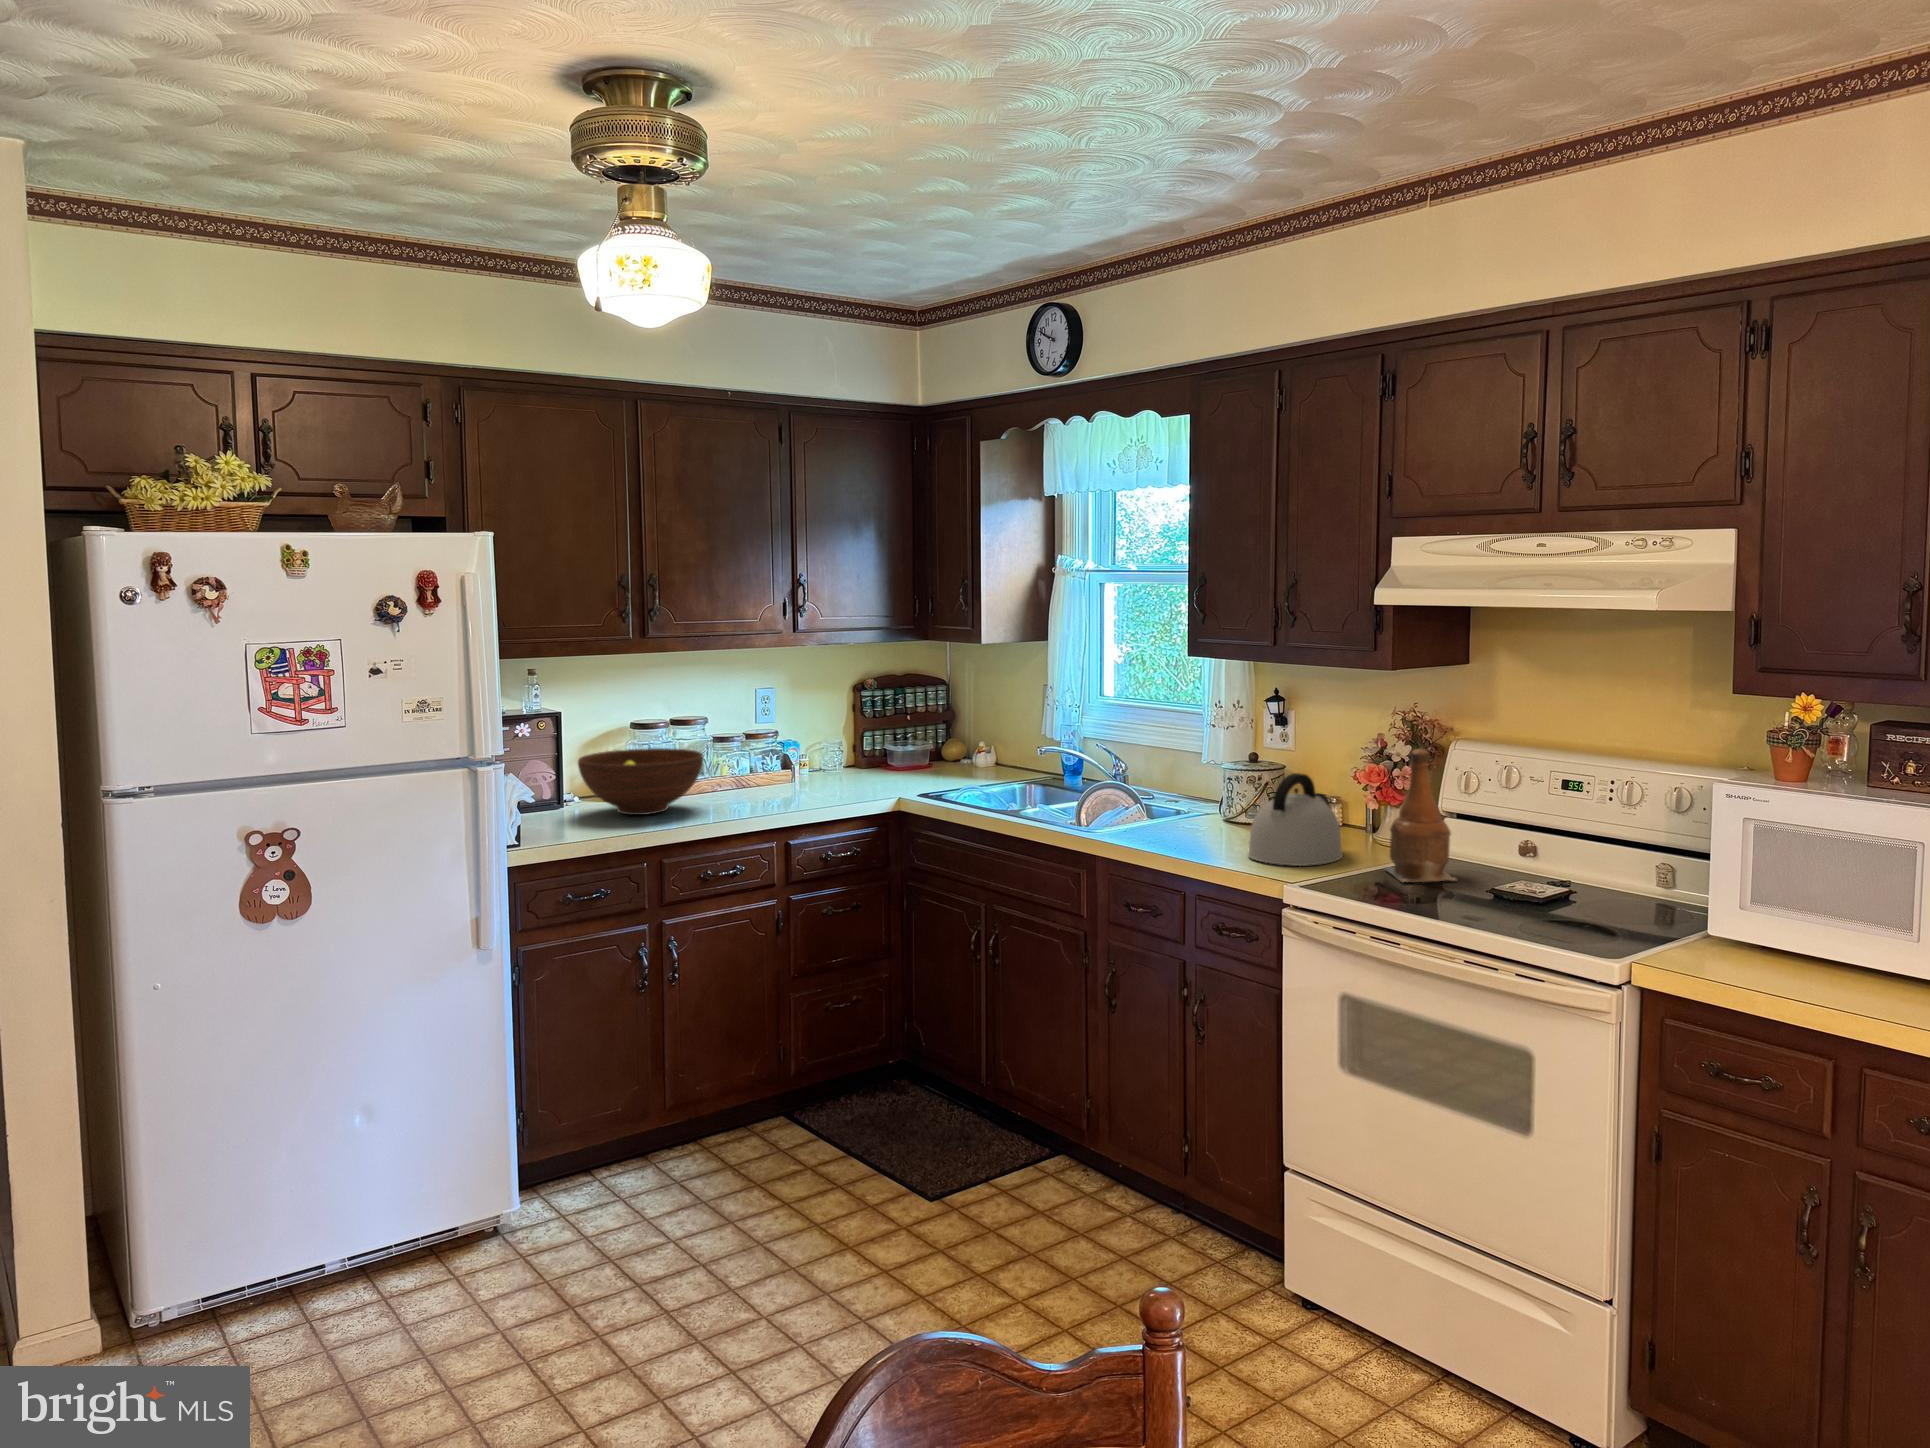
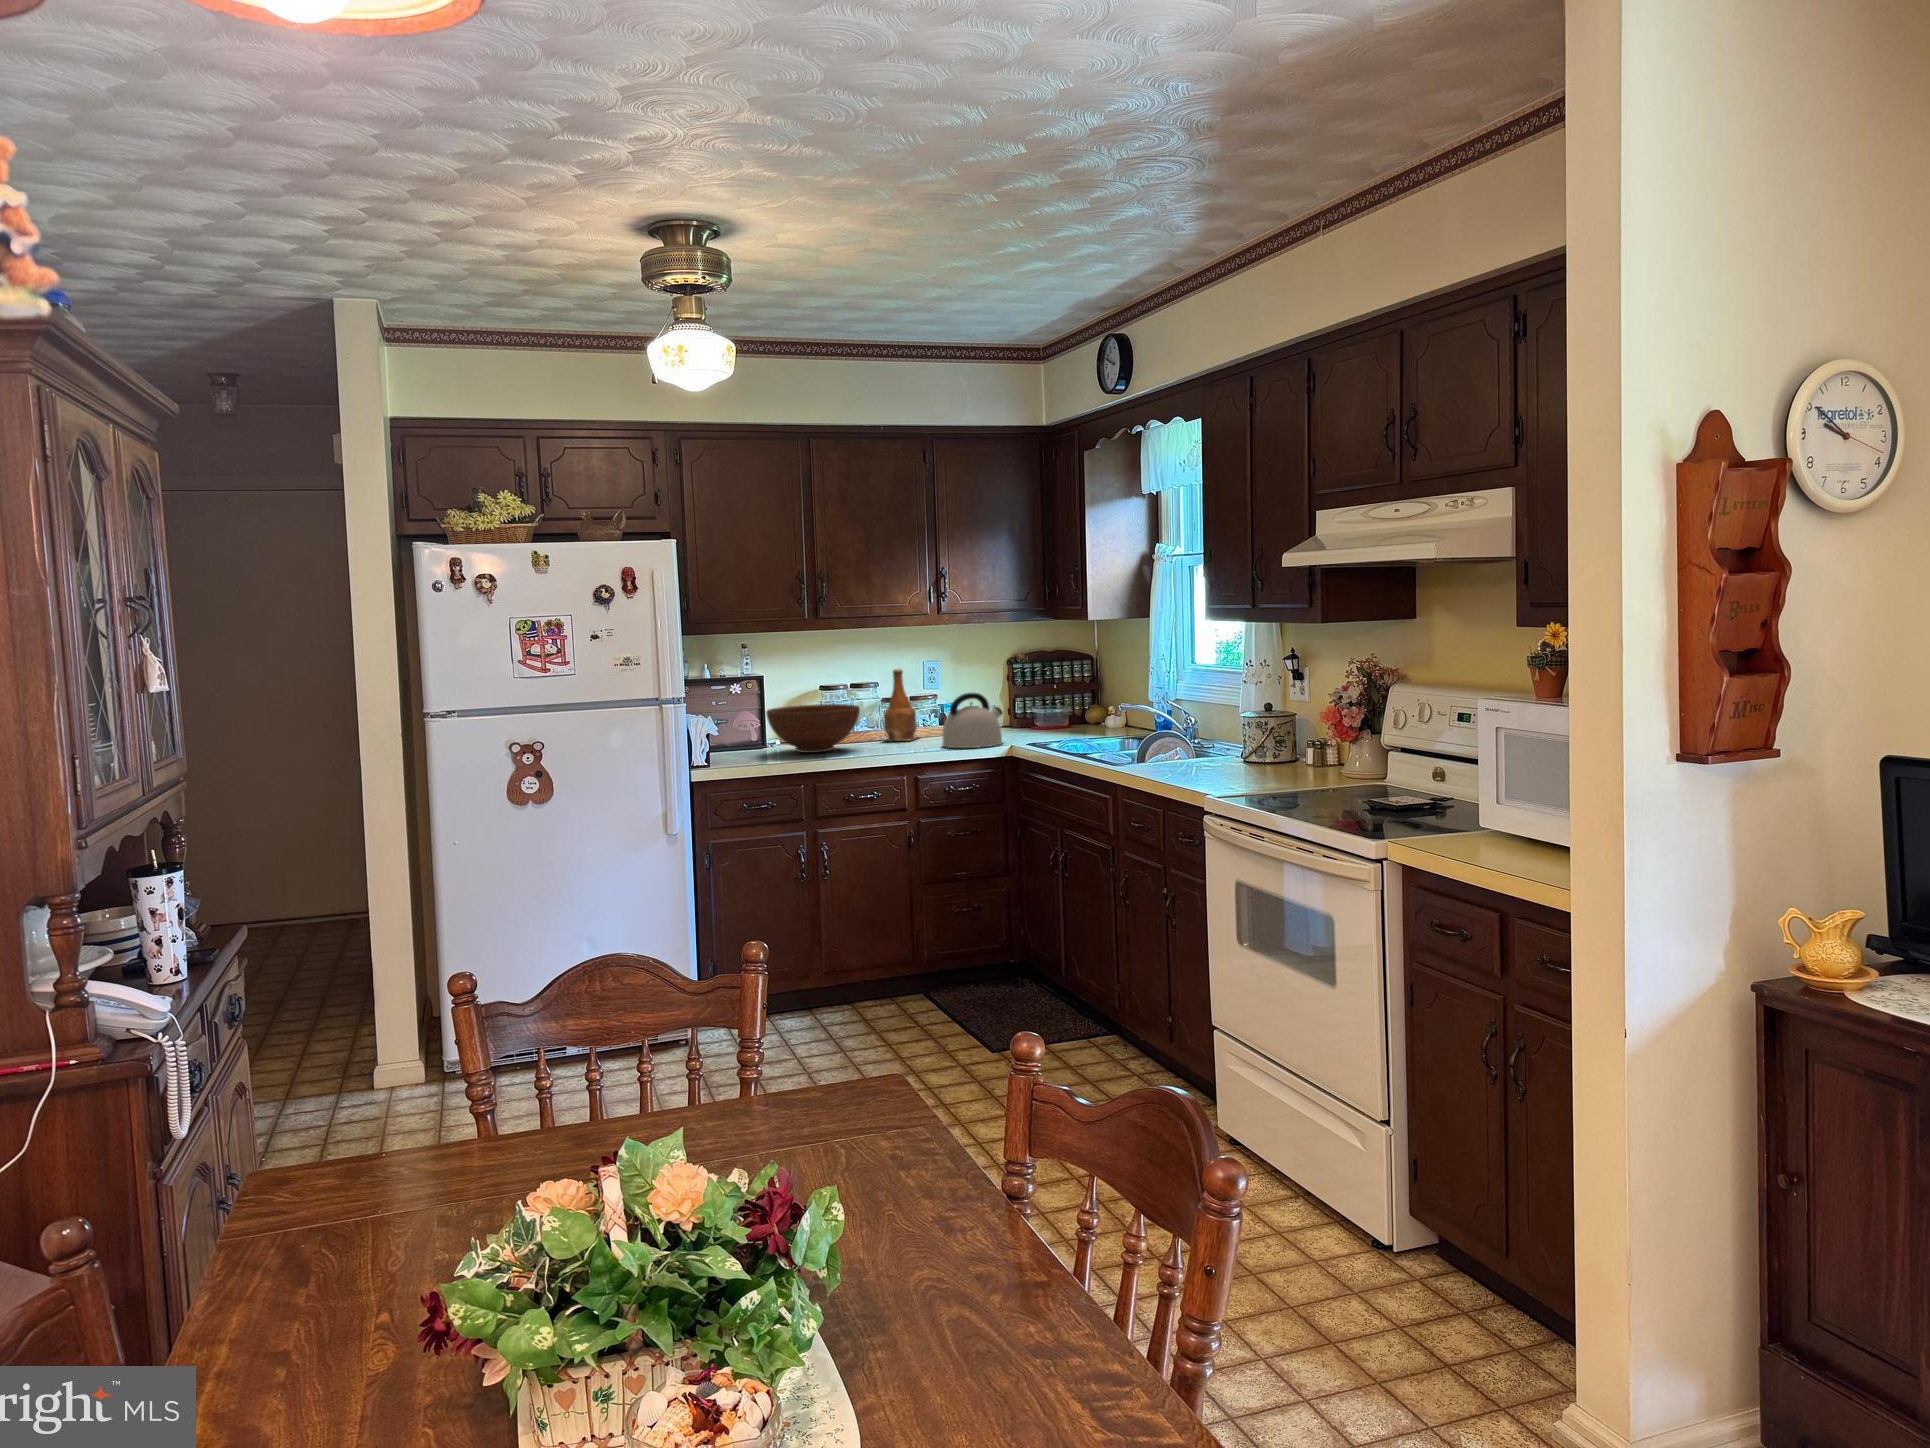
bottle: present [1384,749,1457,882] -> present [884,669,917,741]
kettle: present [1248,773,1343,866] -> present [942,693,1003,748]

